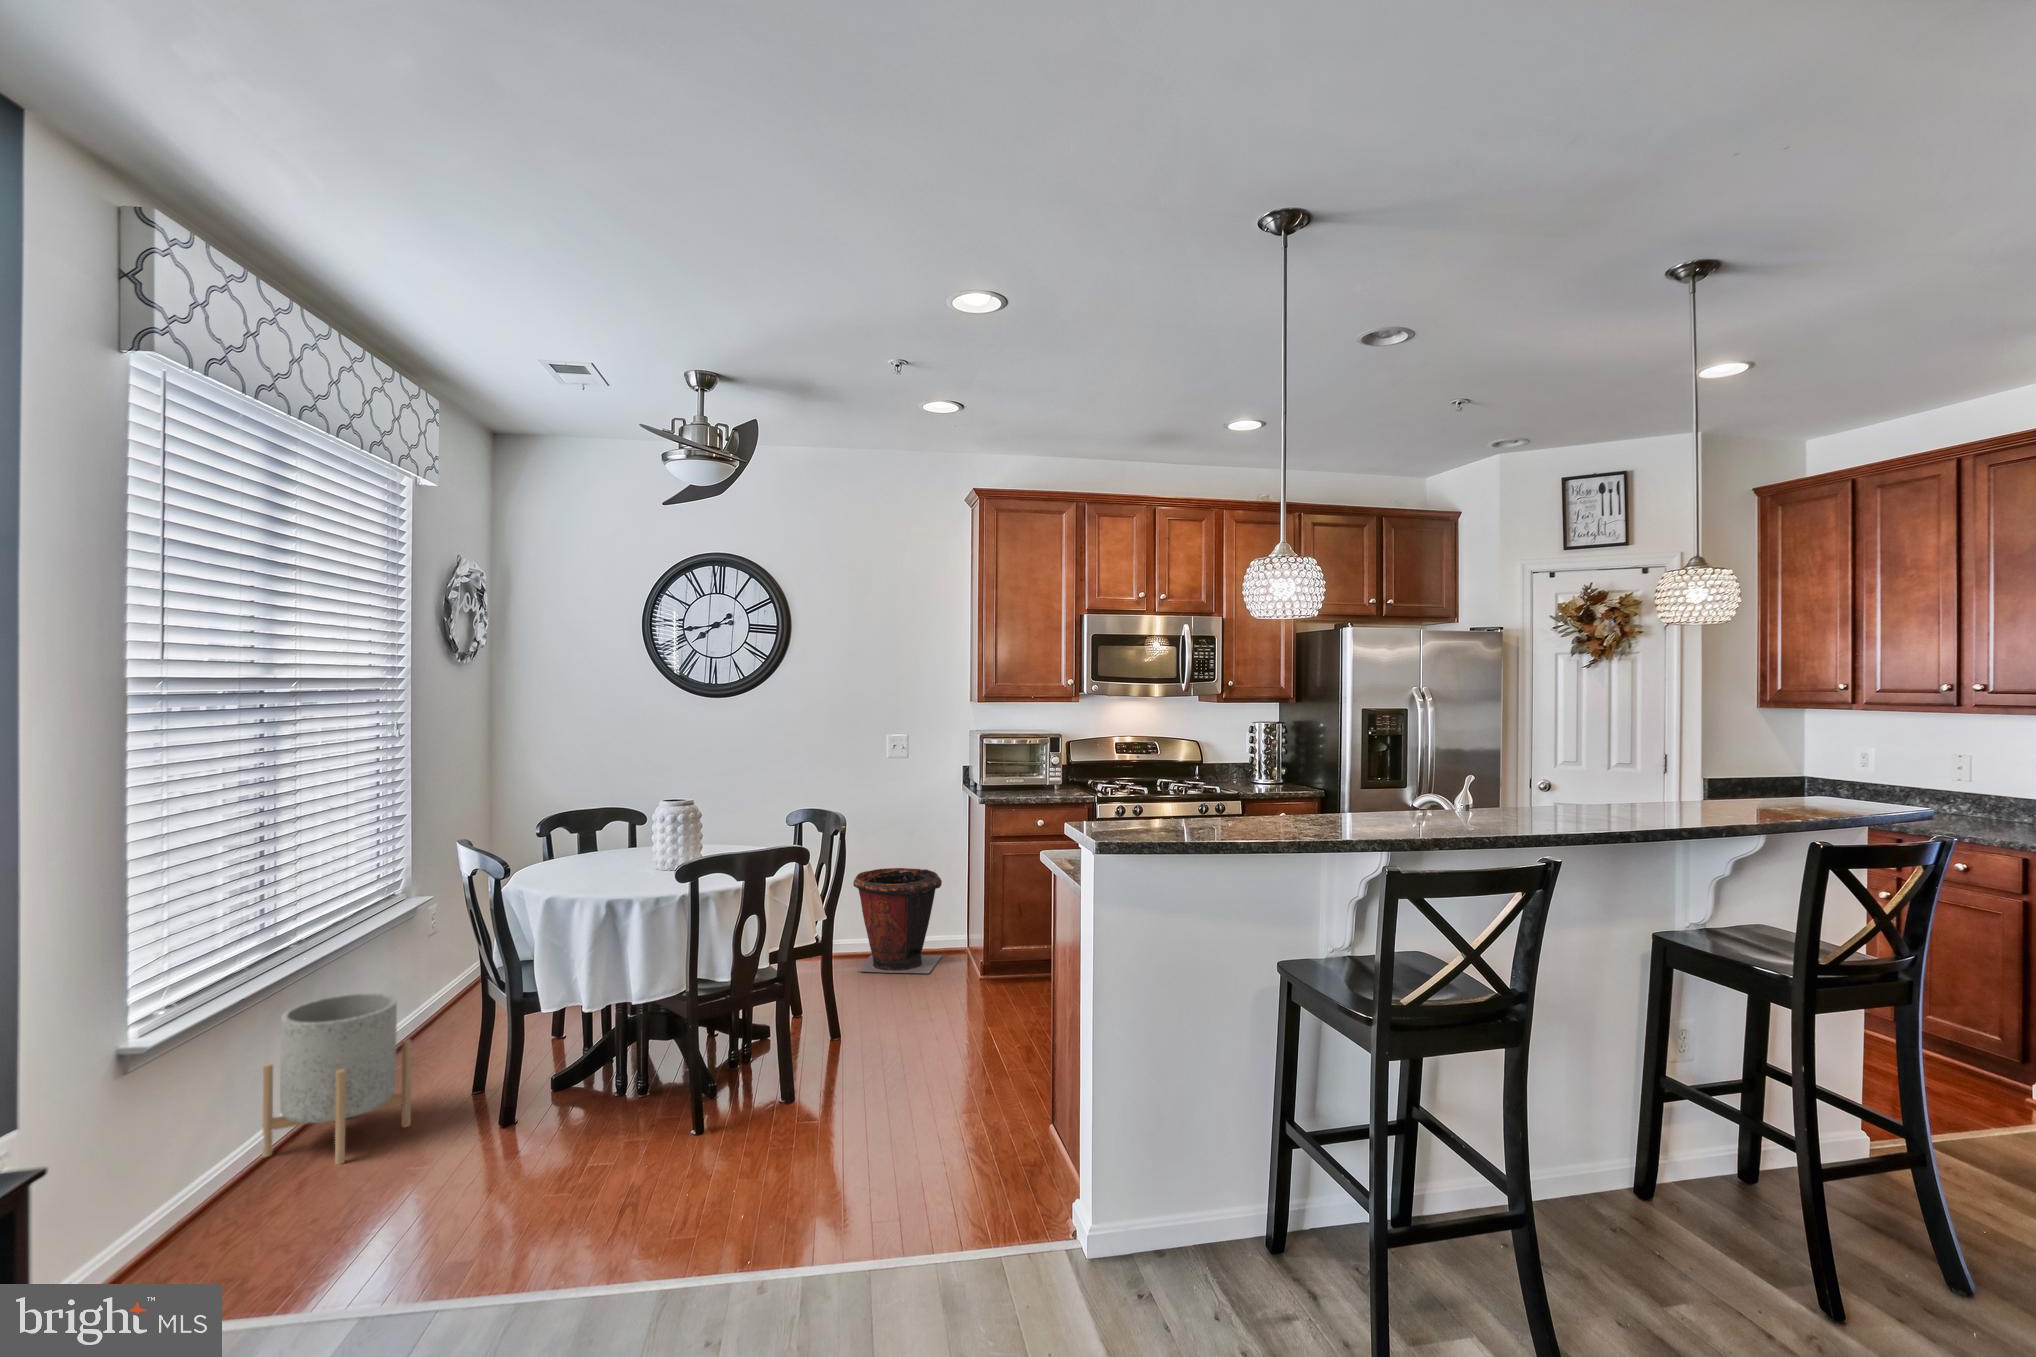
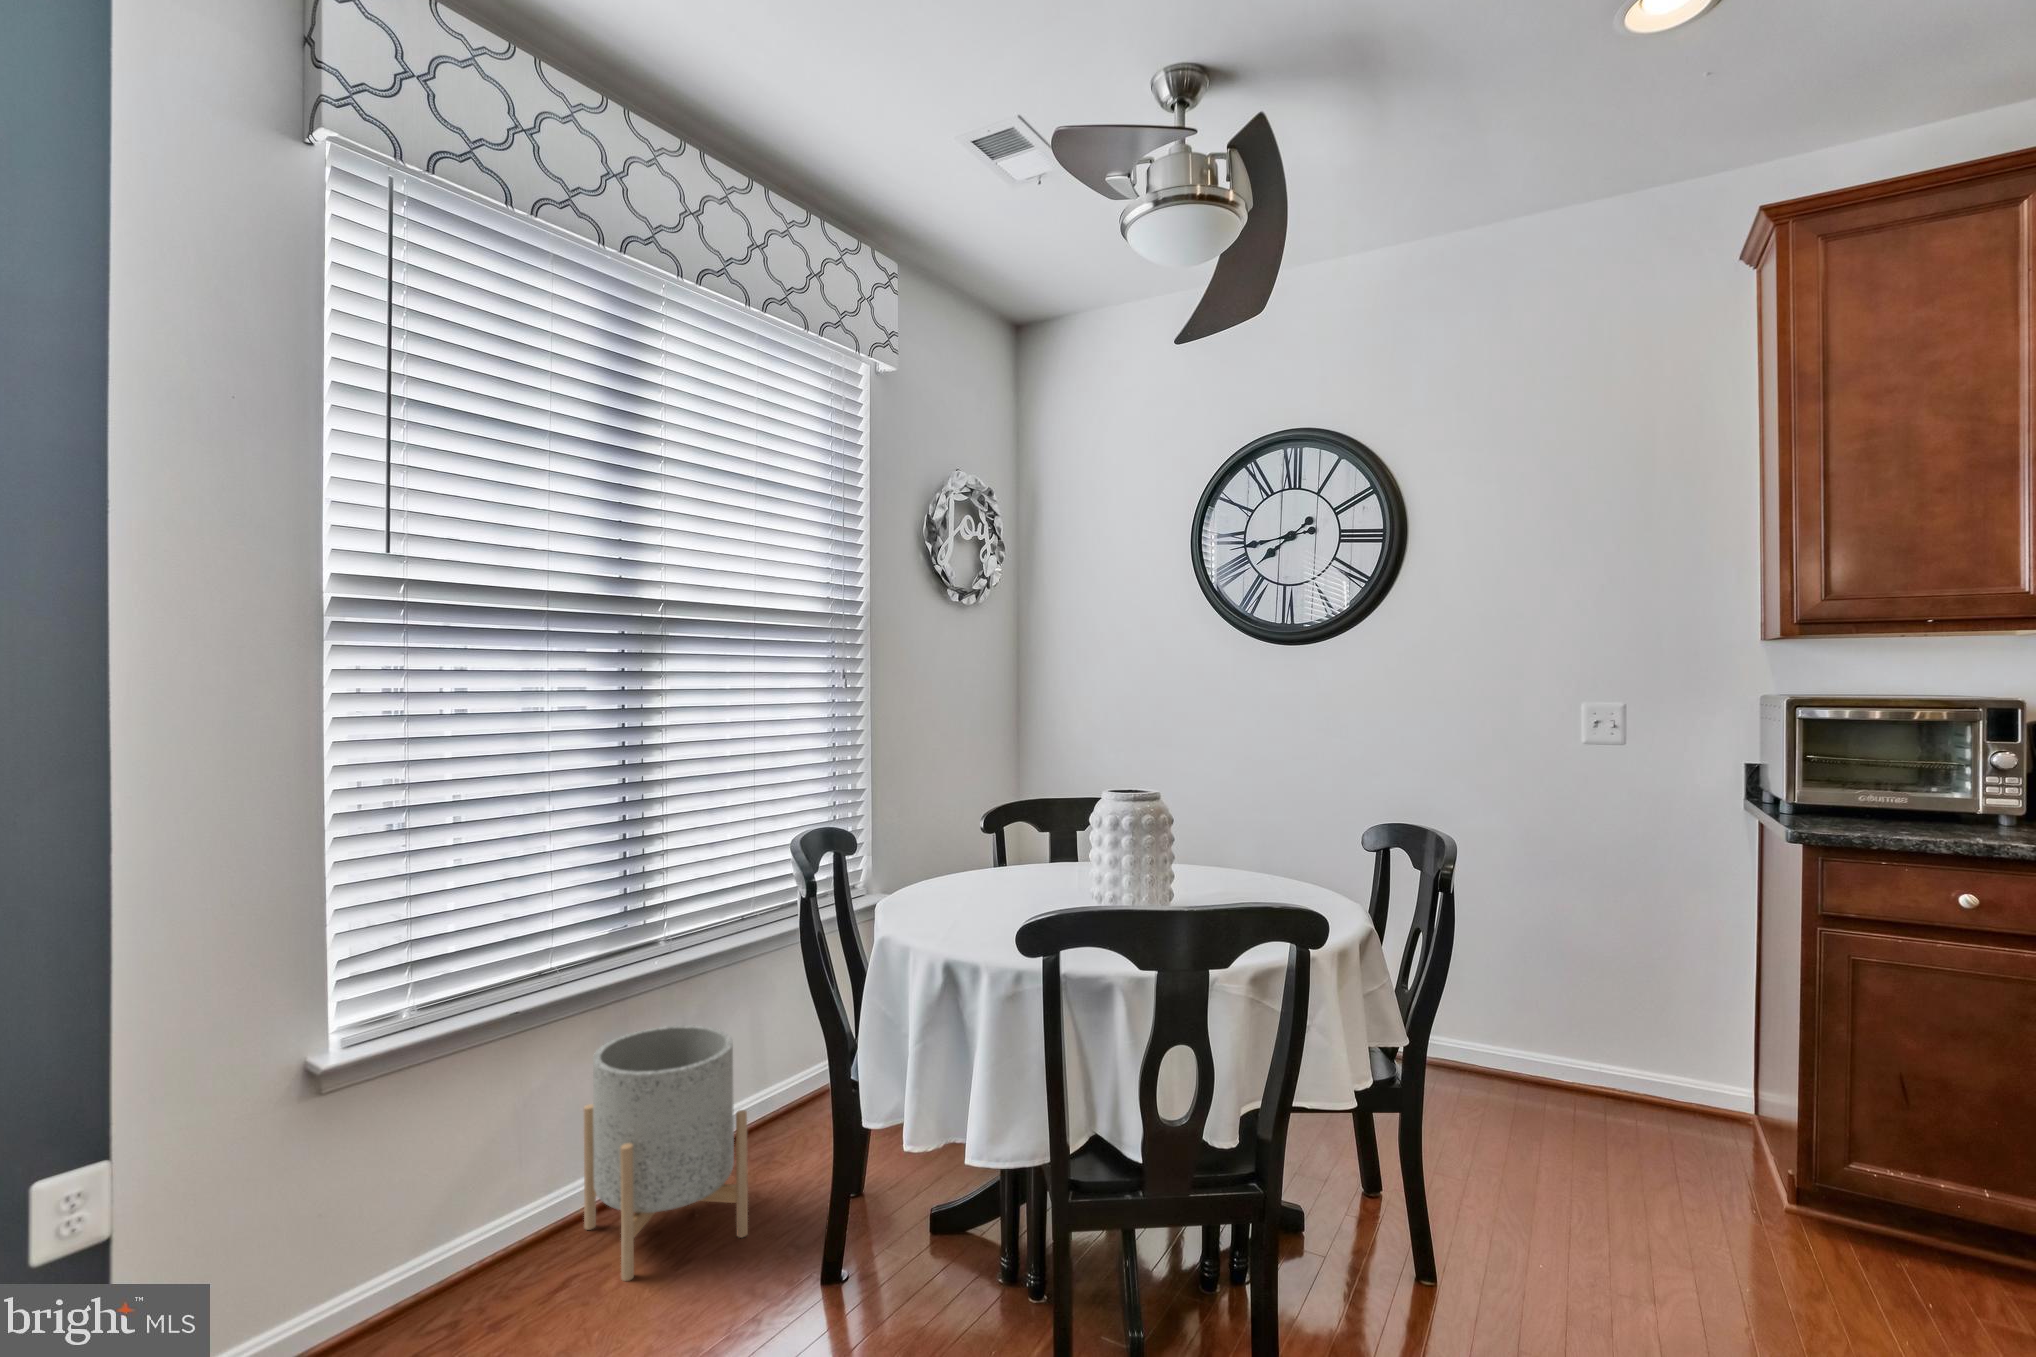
trash can: present [853,868,942,973] -> none [1514,940,1708,1165]

